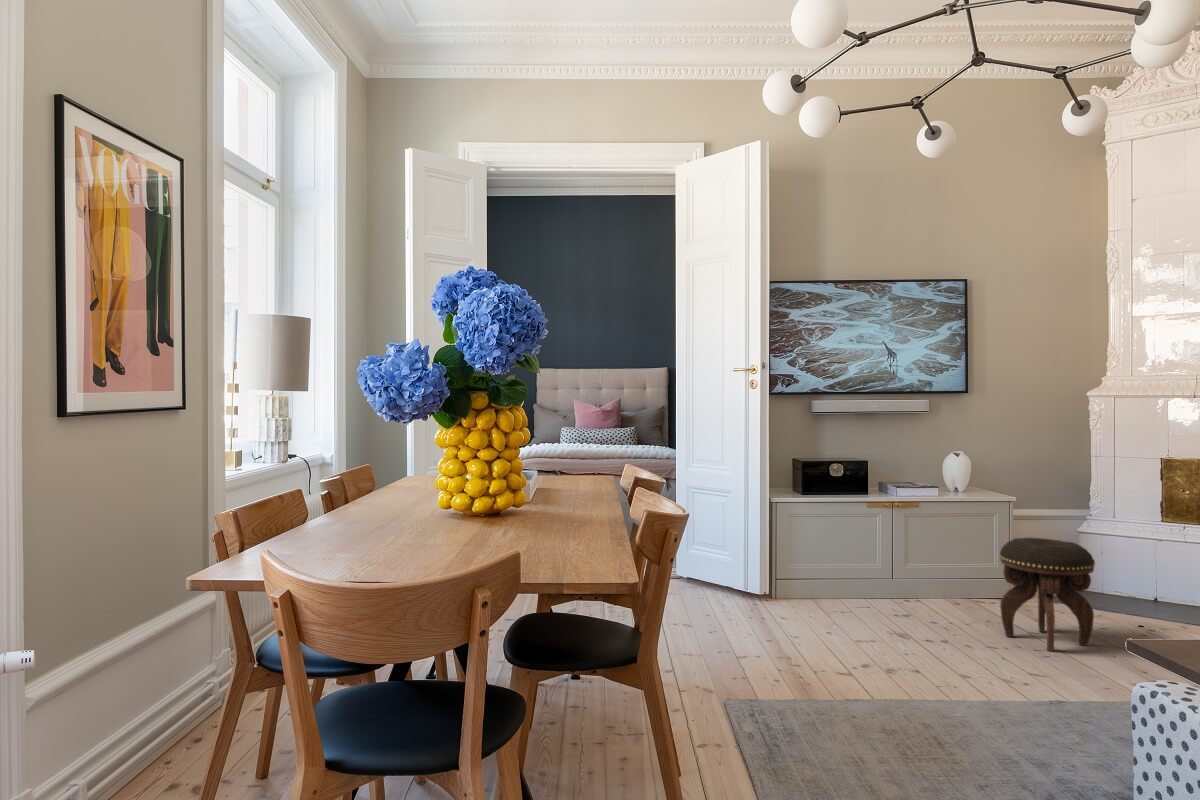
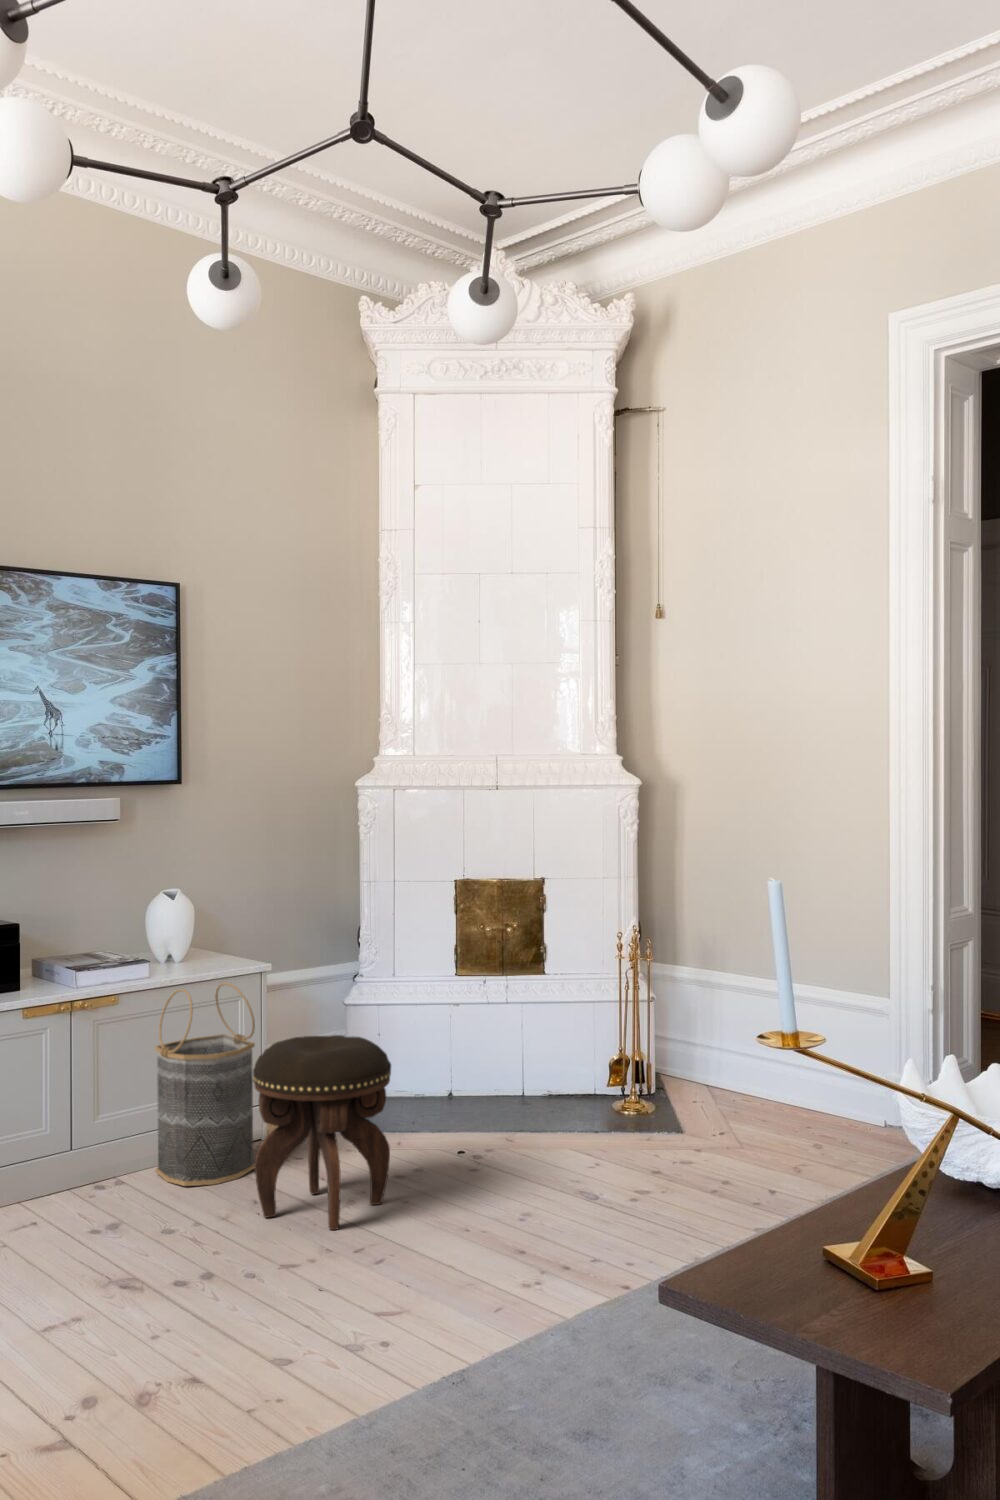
basket: none [945,504,1006,615] -> present [155,983,255,1186]

